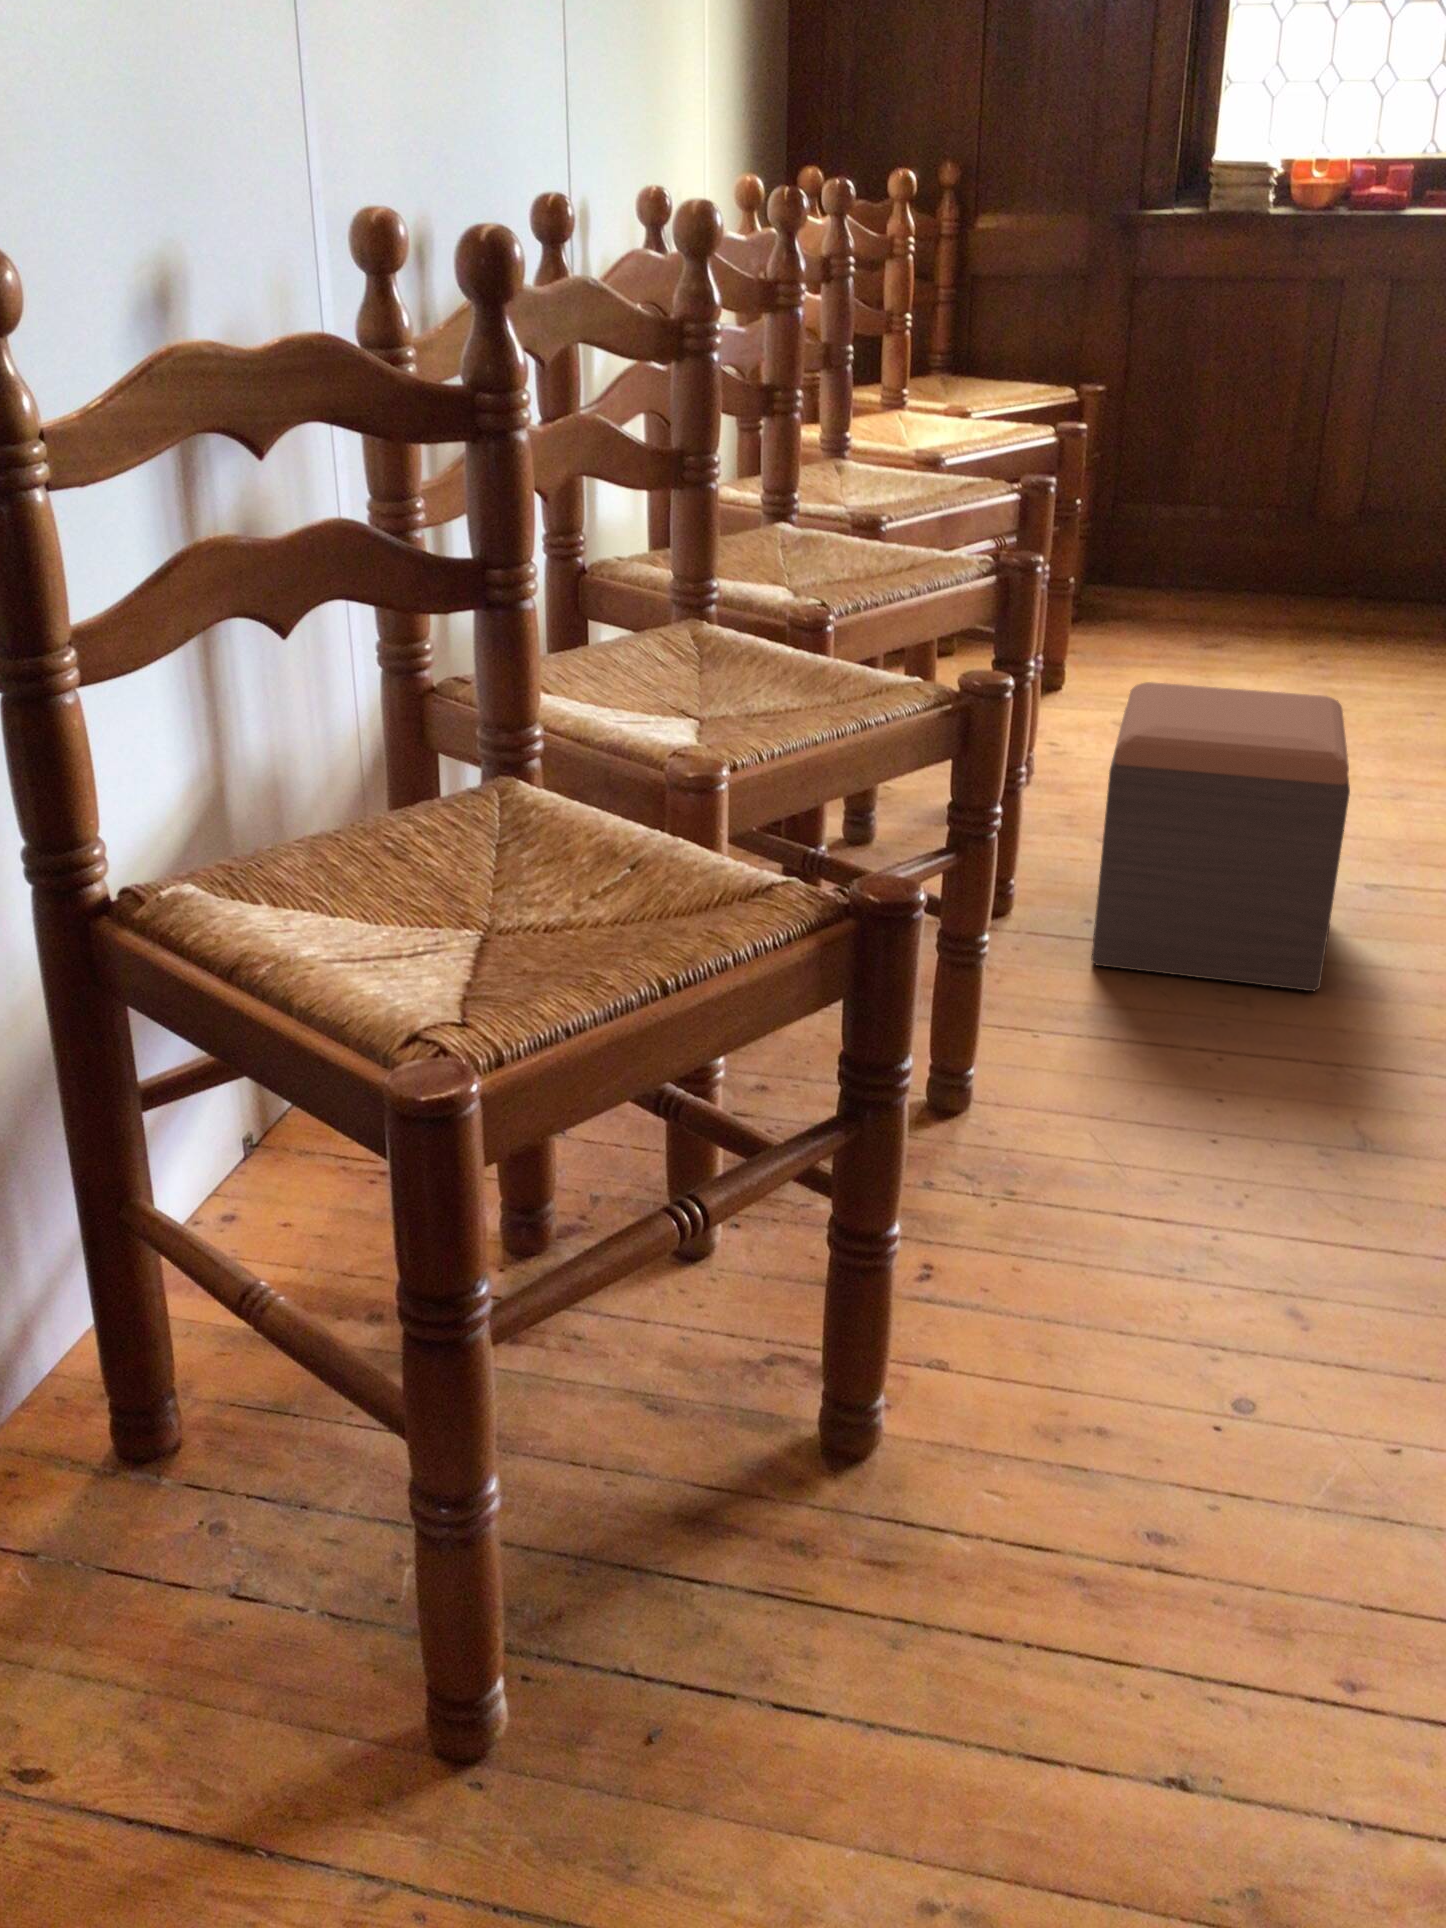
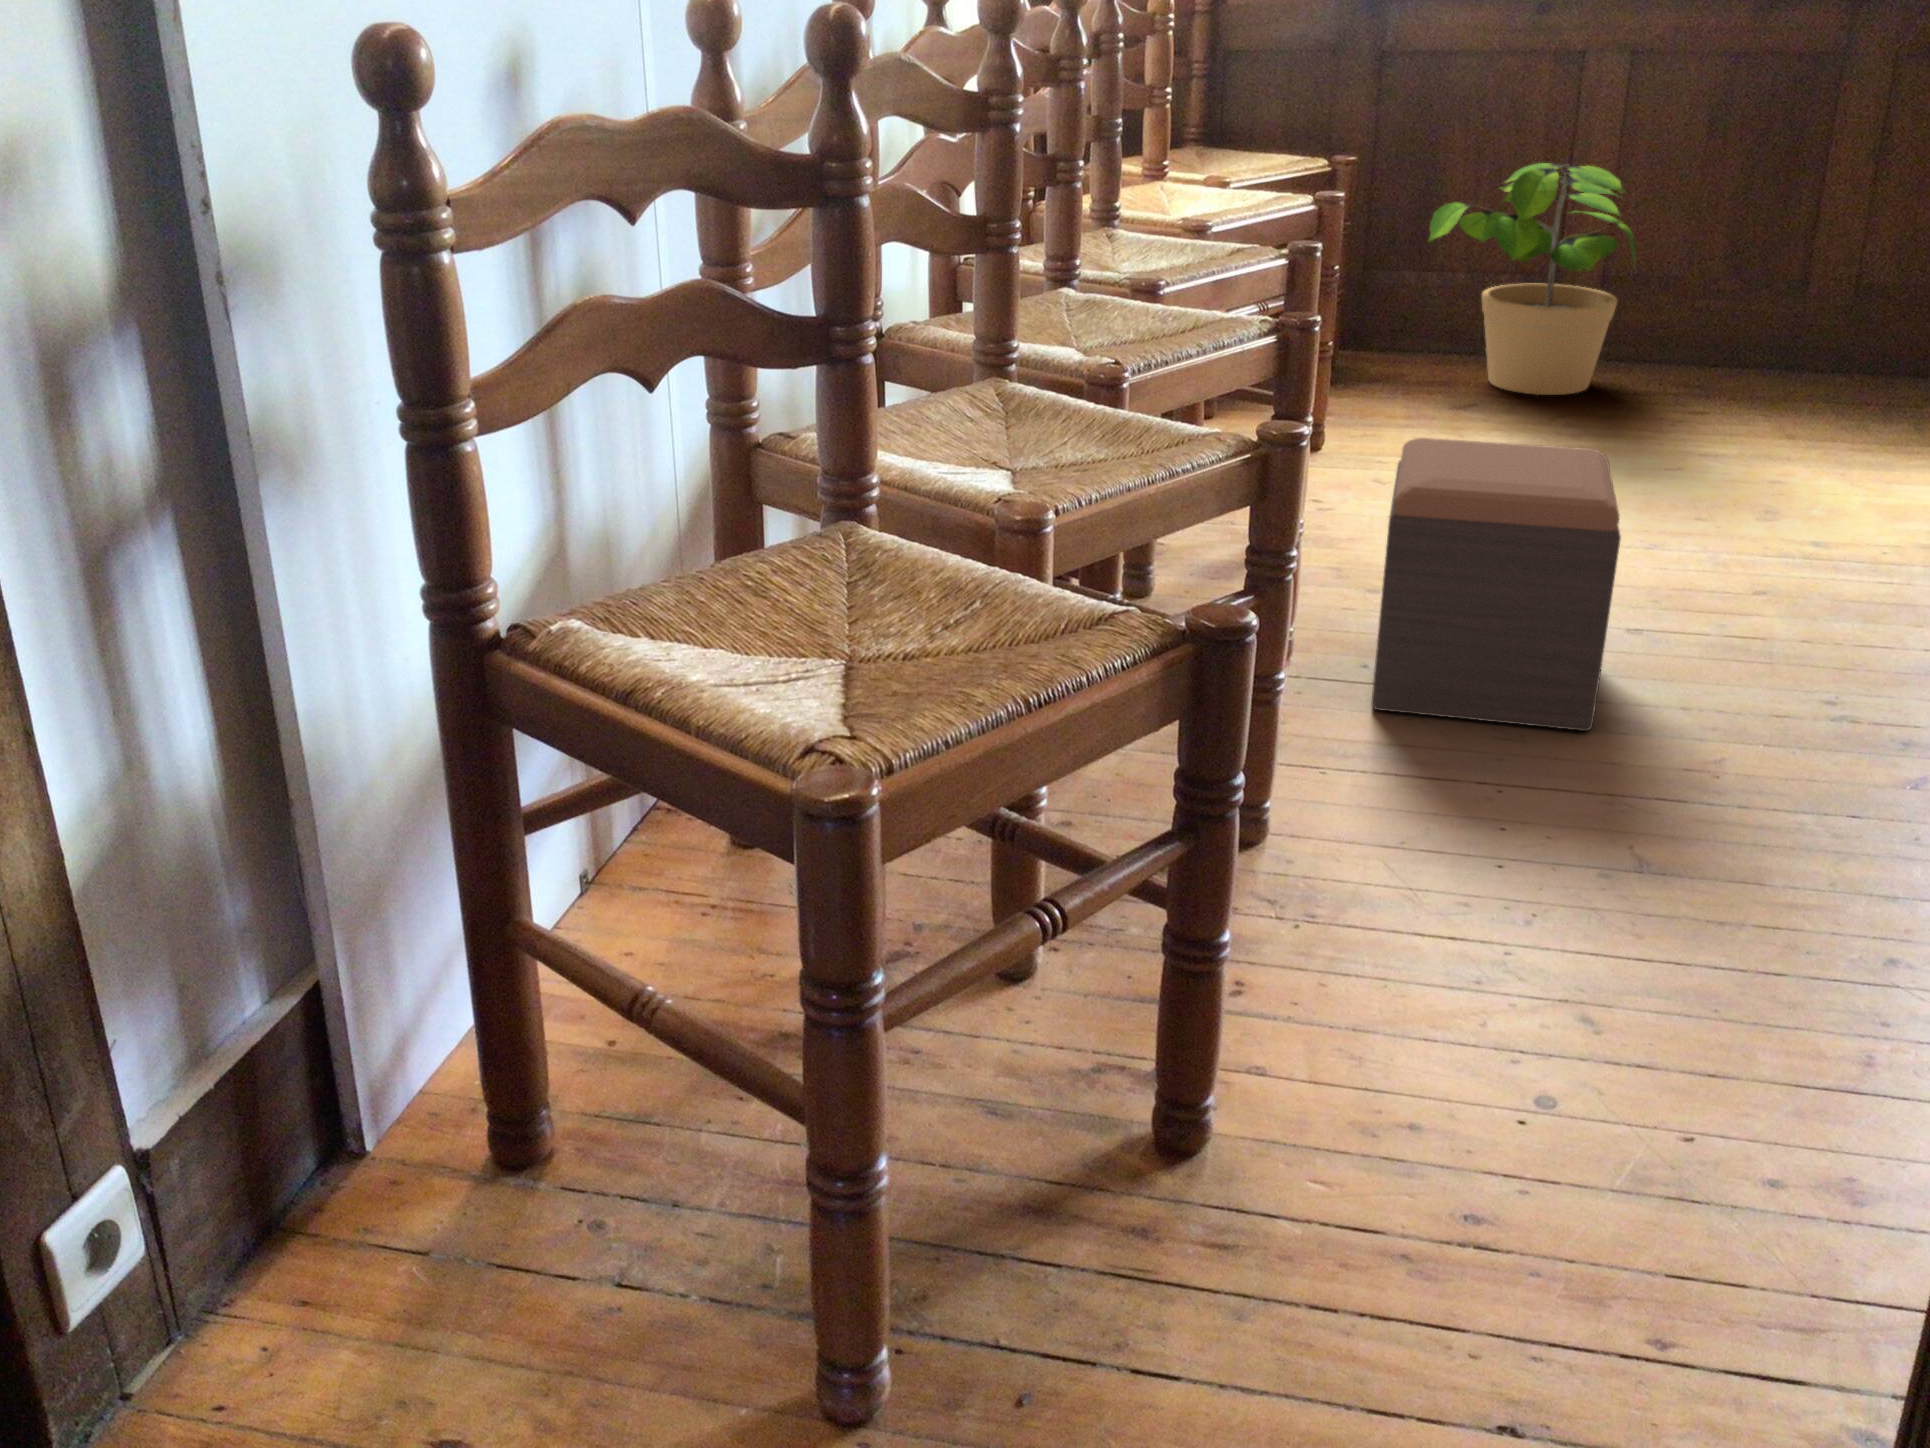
potted plant: none [1178,397,1391,632] -> present [1429,163,1636,395]

